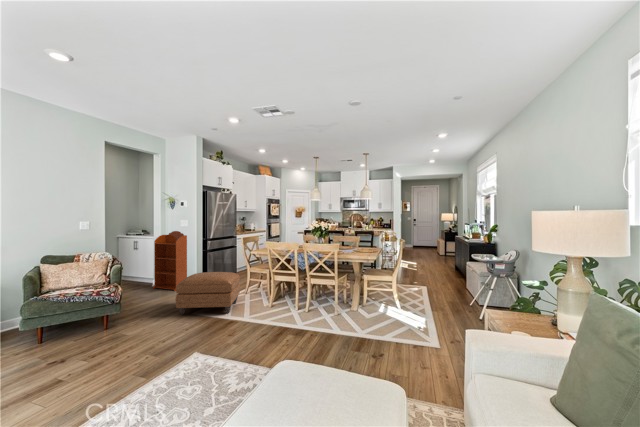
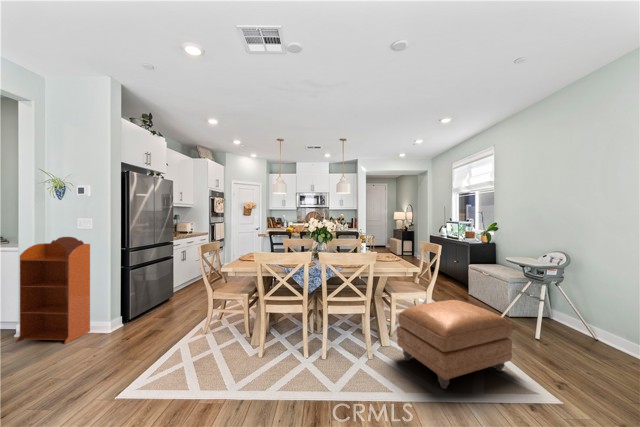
ottoman: present [176,272,240,315] -> present [397,300,513,389]

